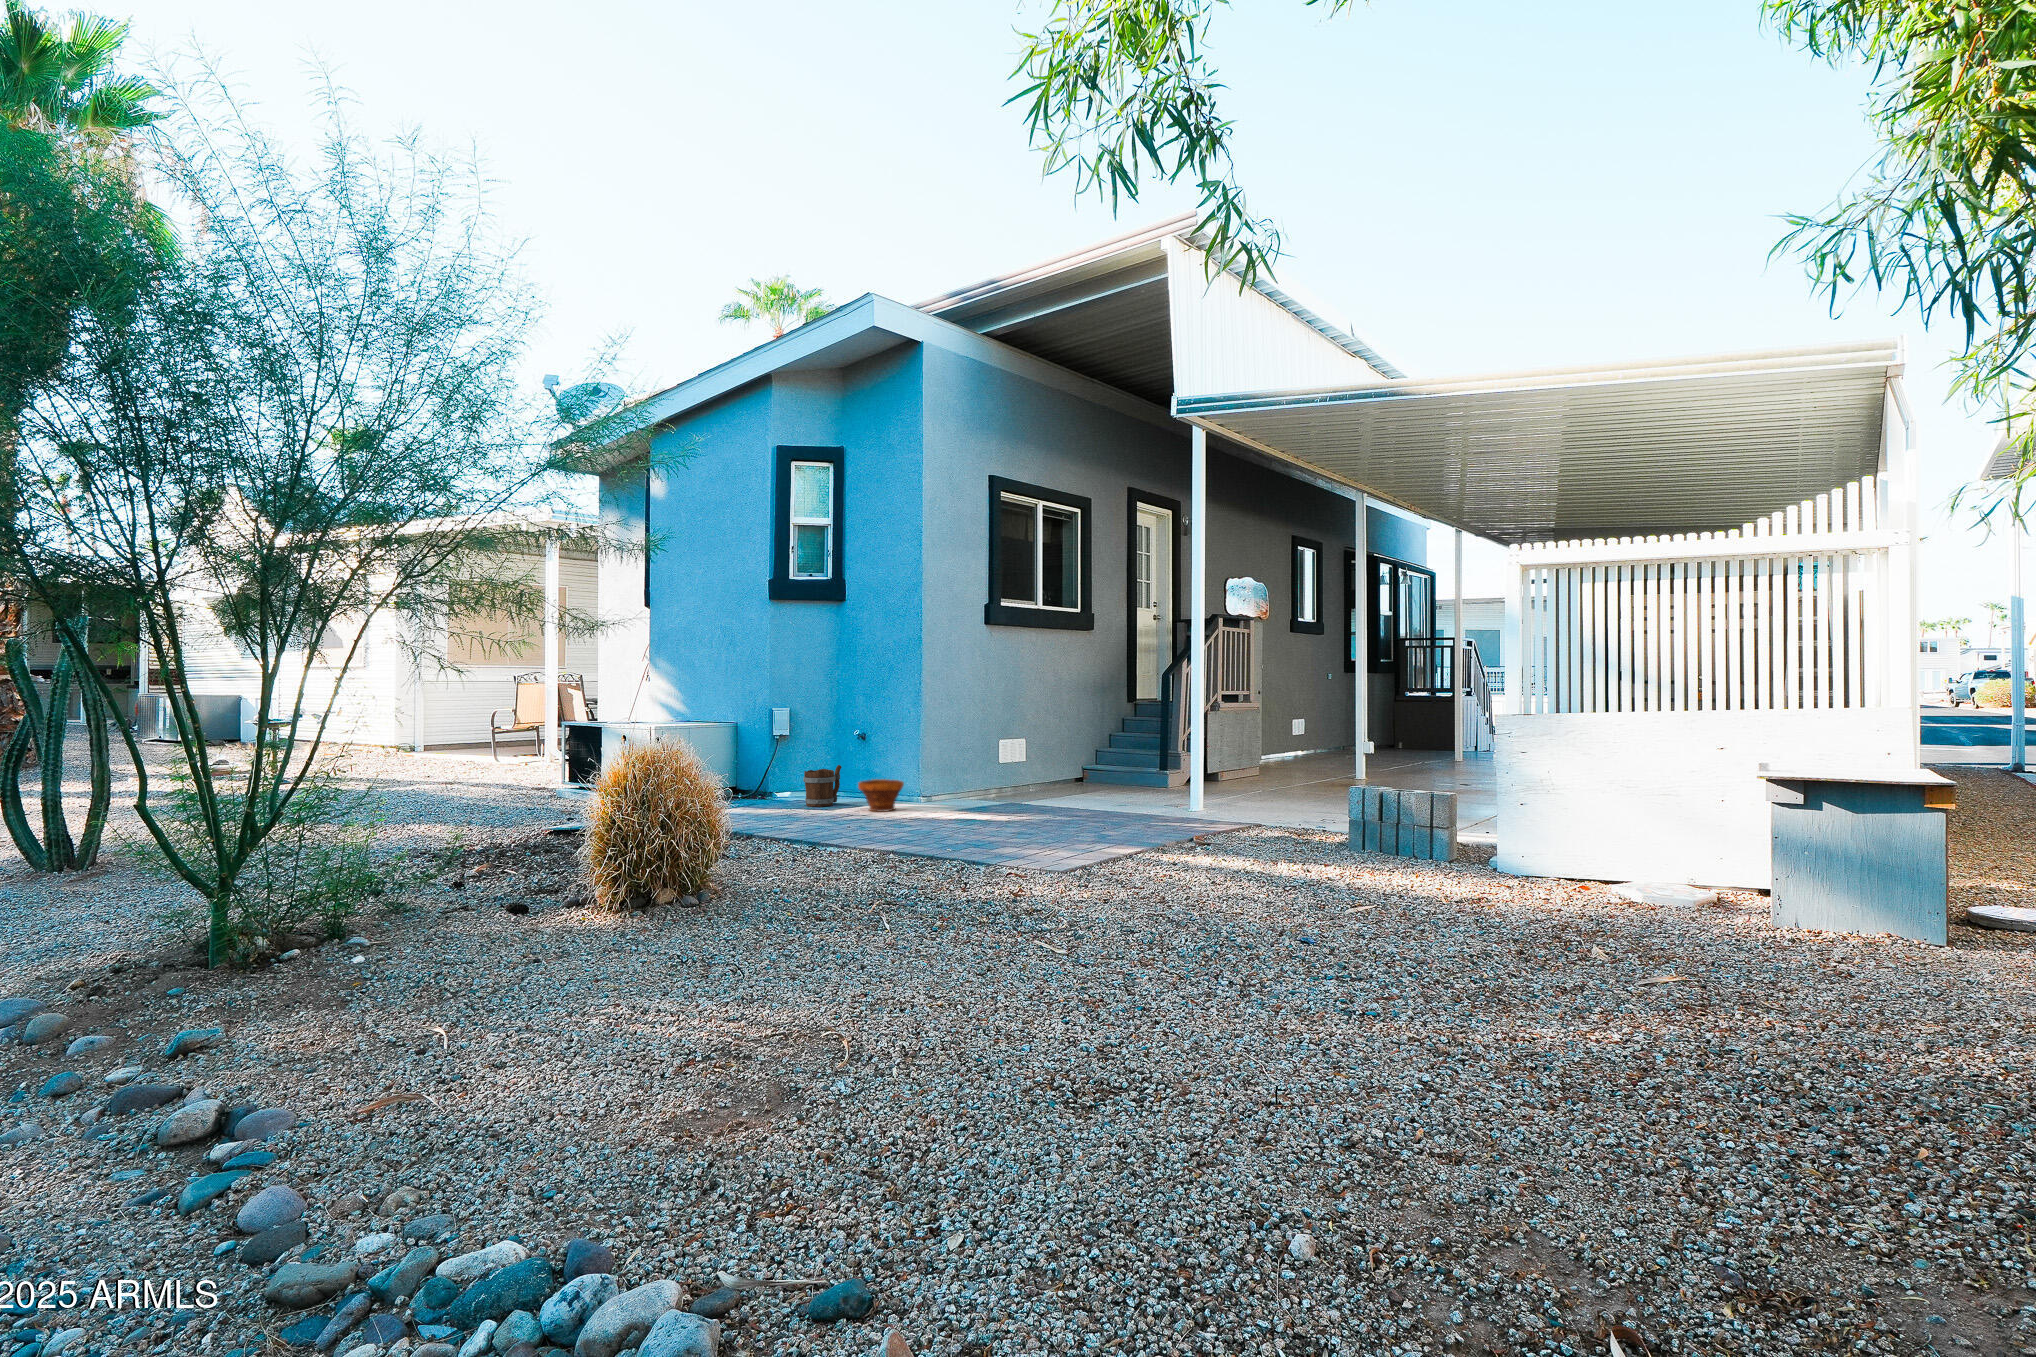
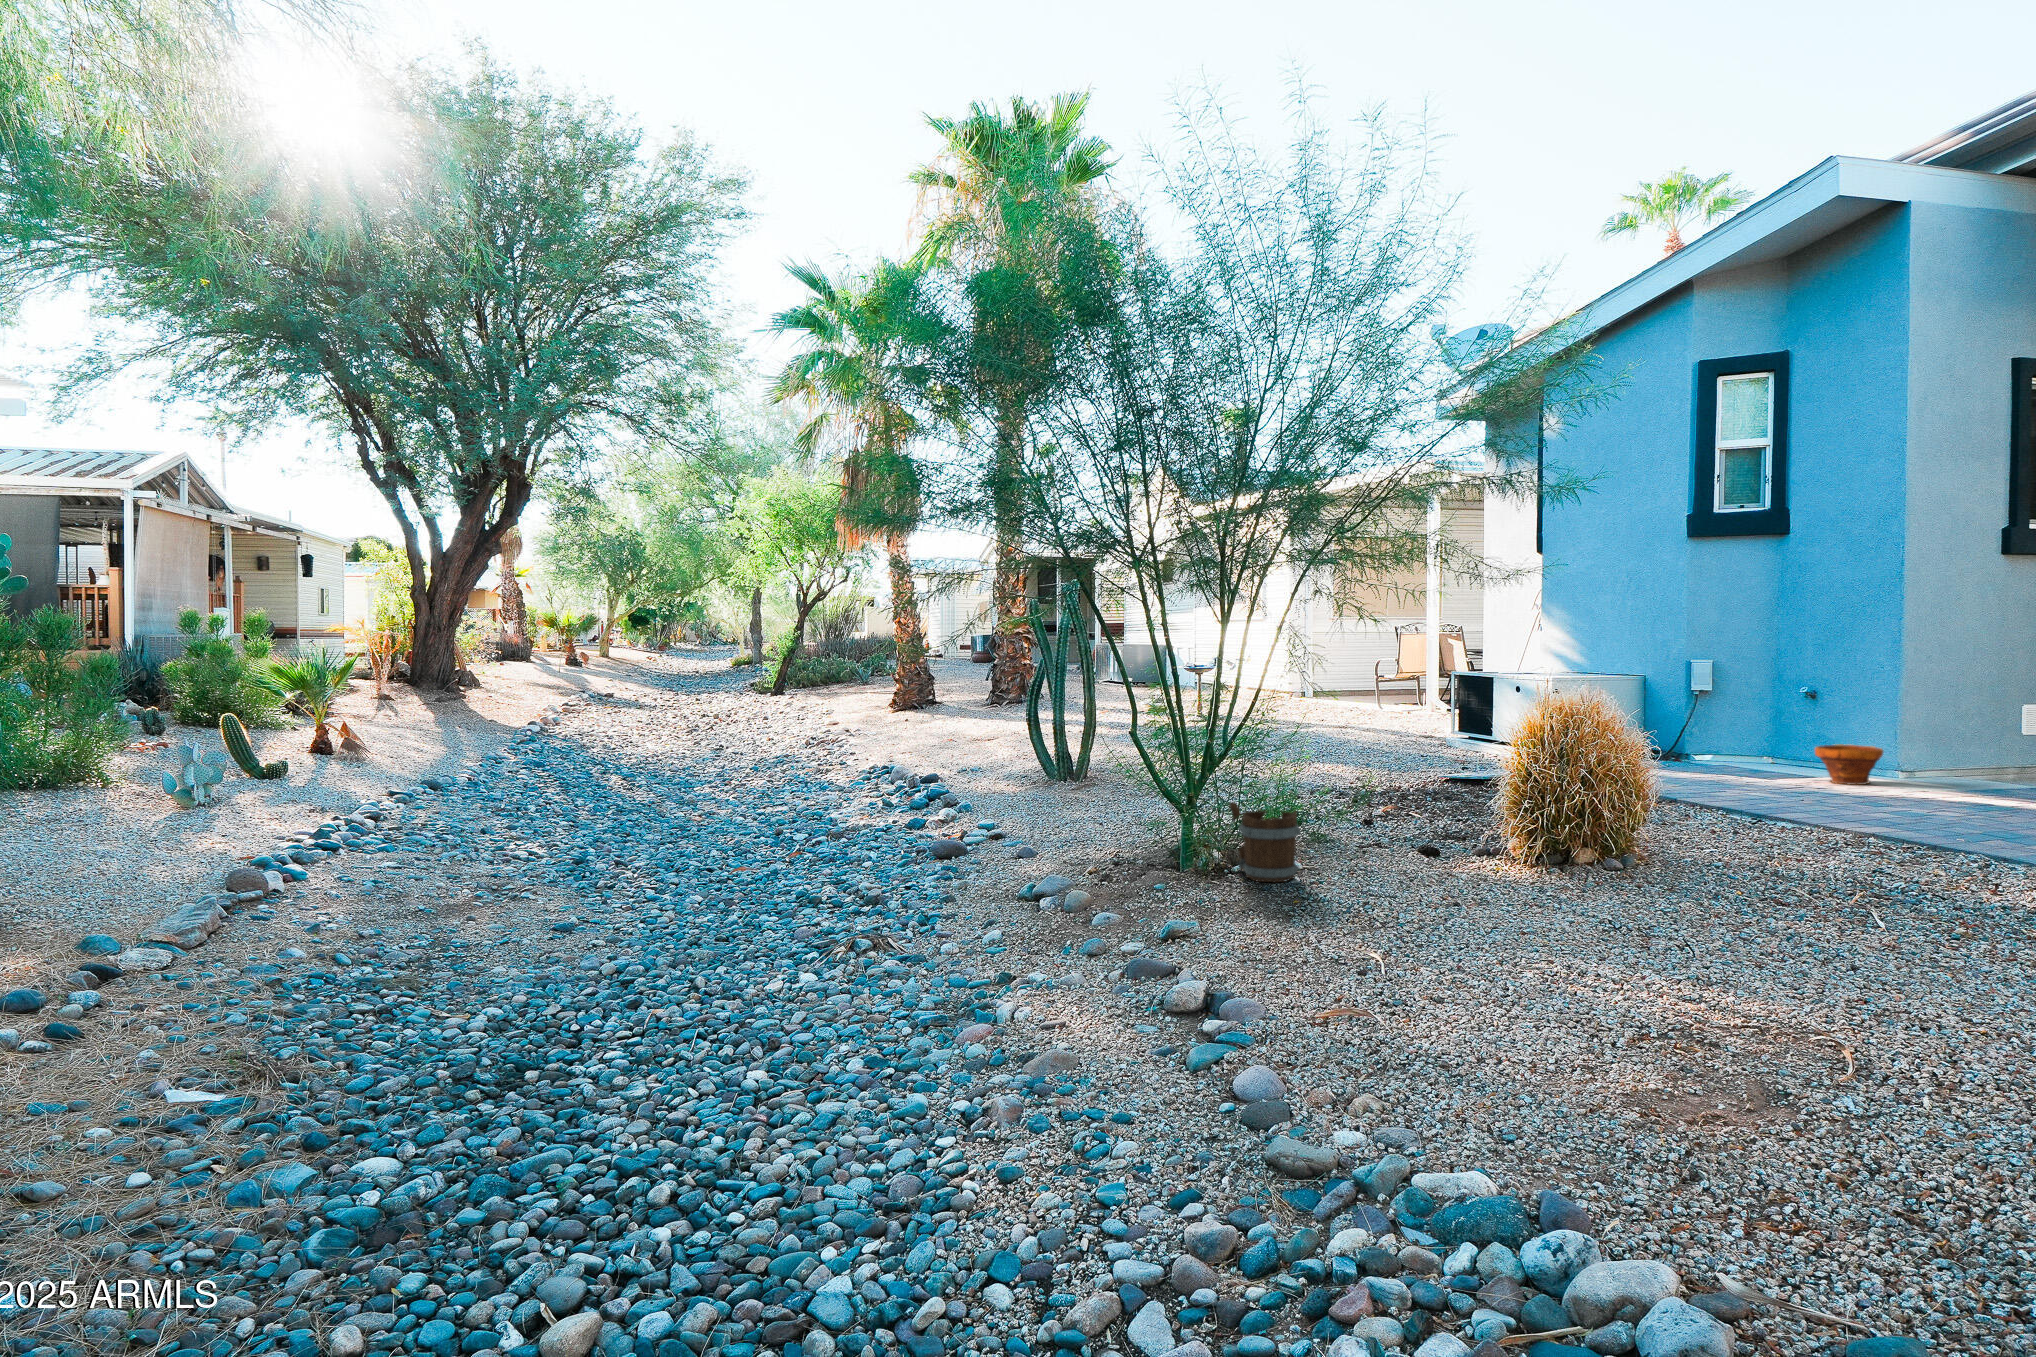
bucket: present [803,765,842,807] -> present [1229,802,1301,883]

